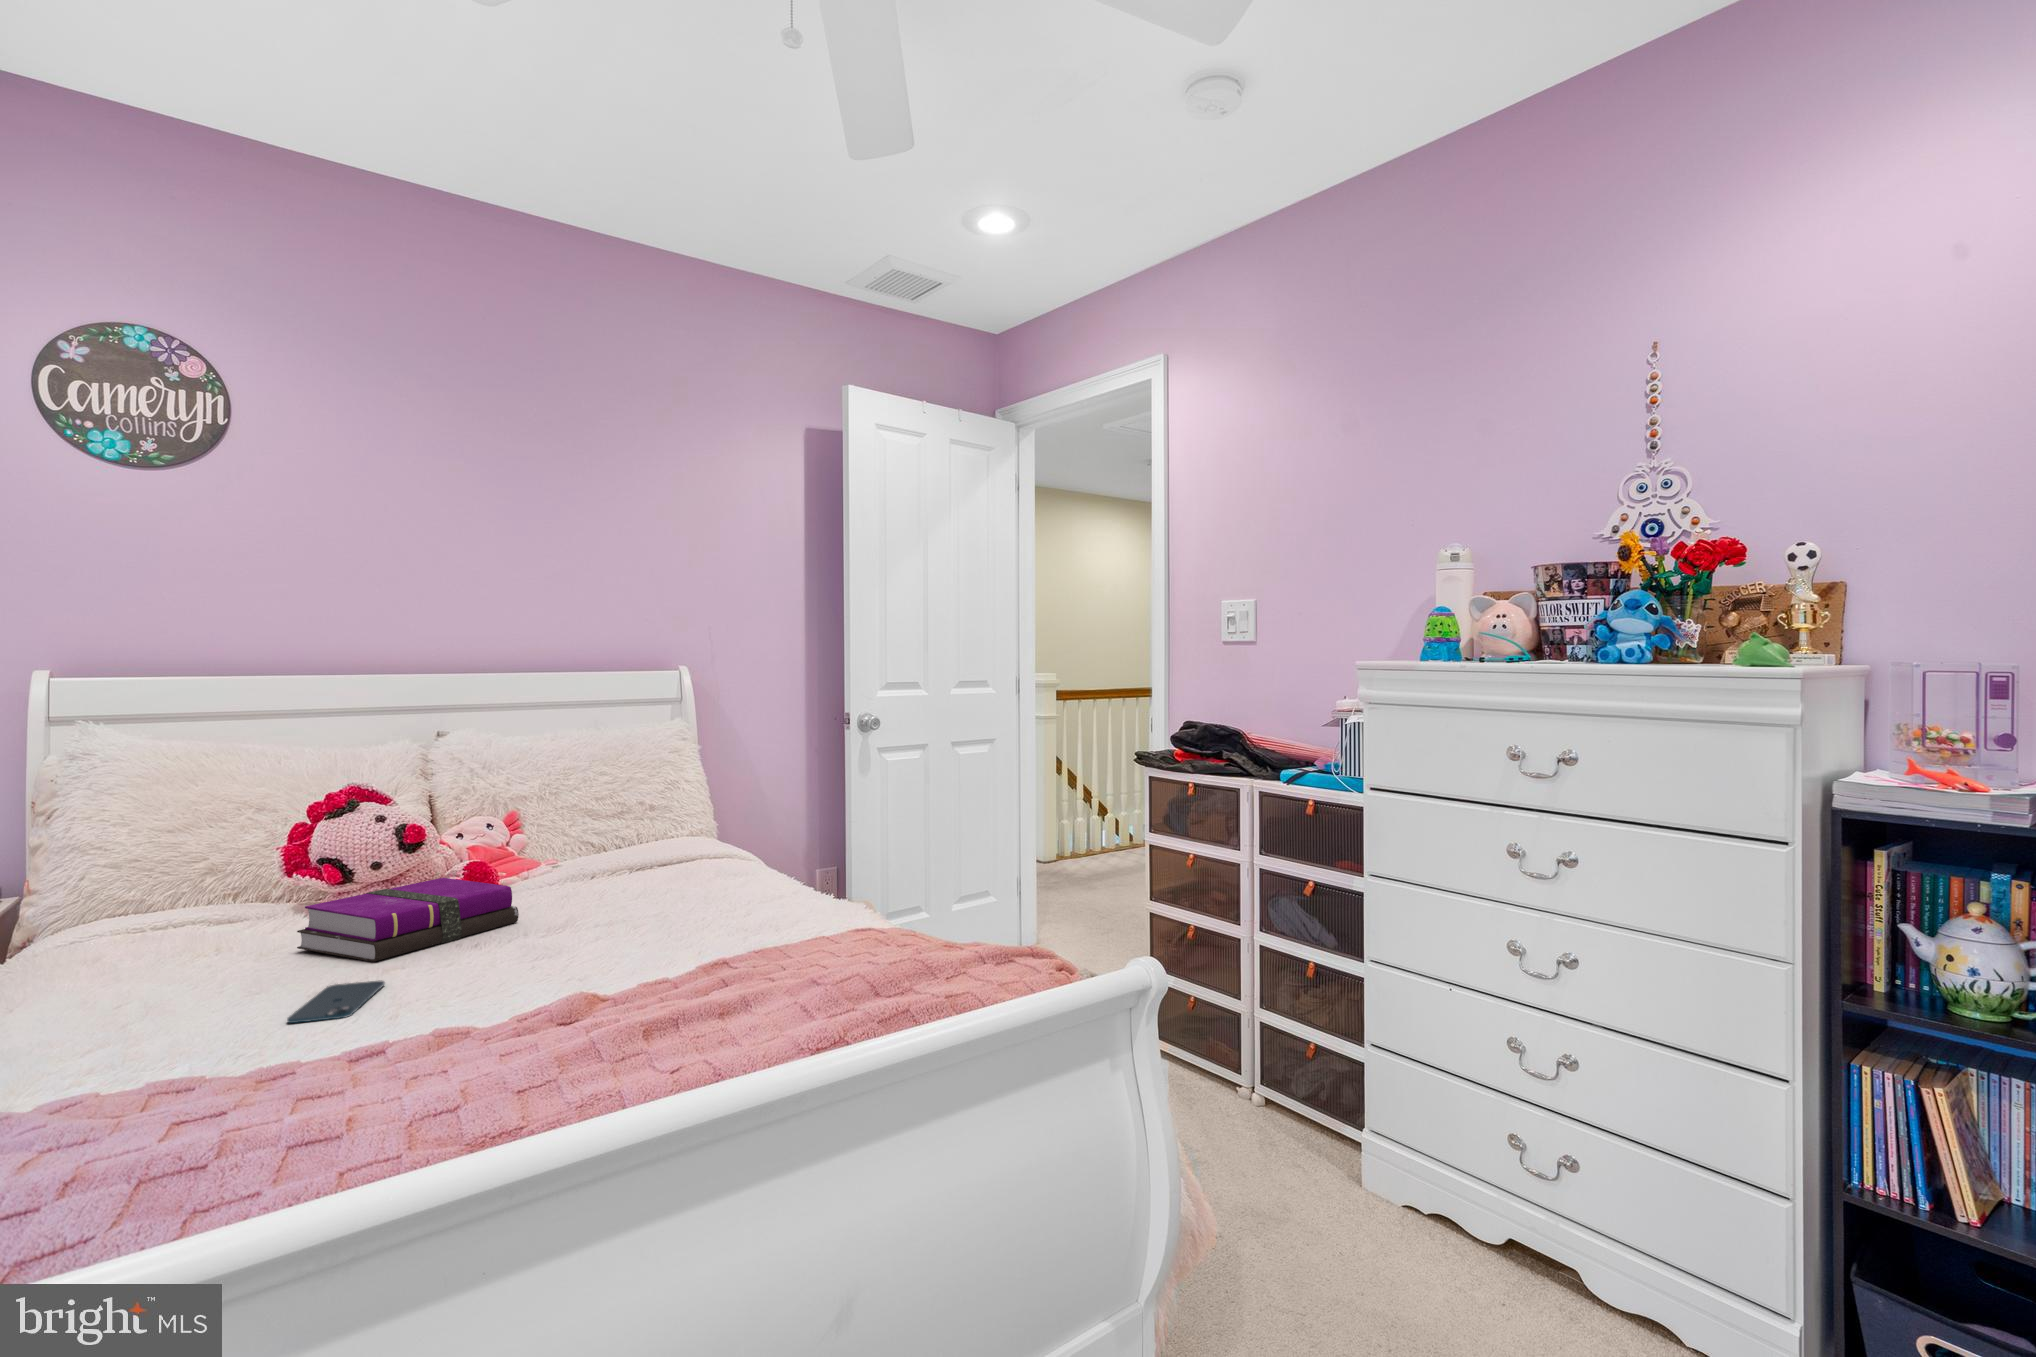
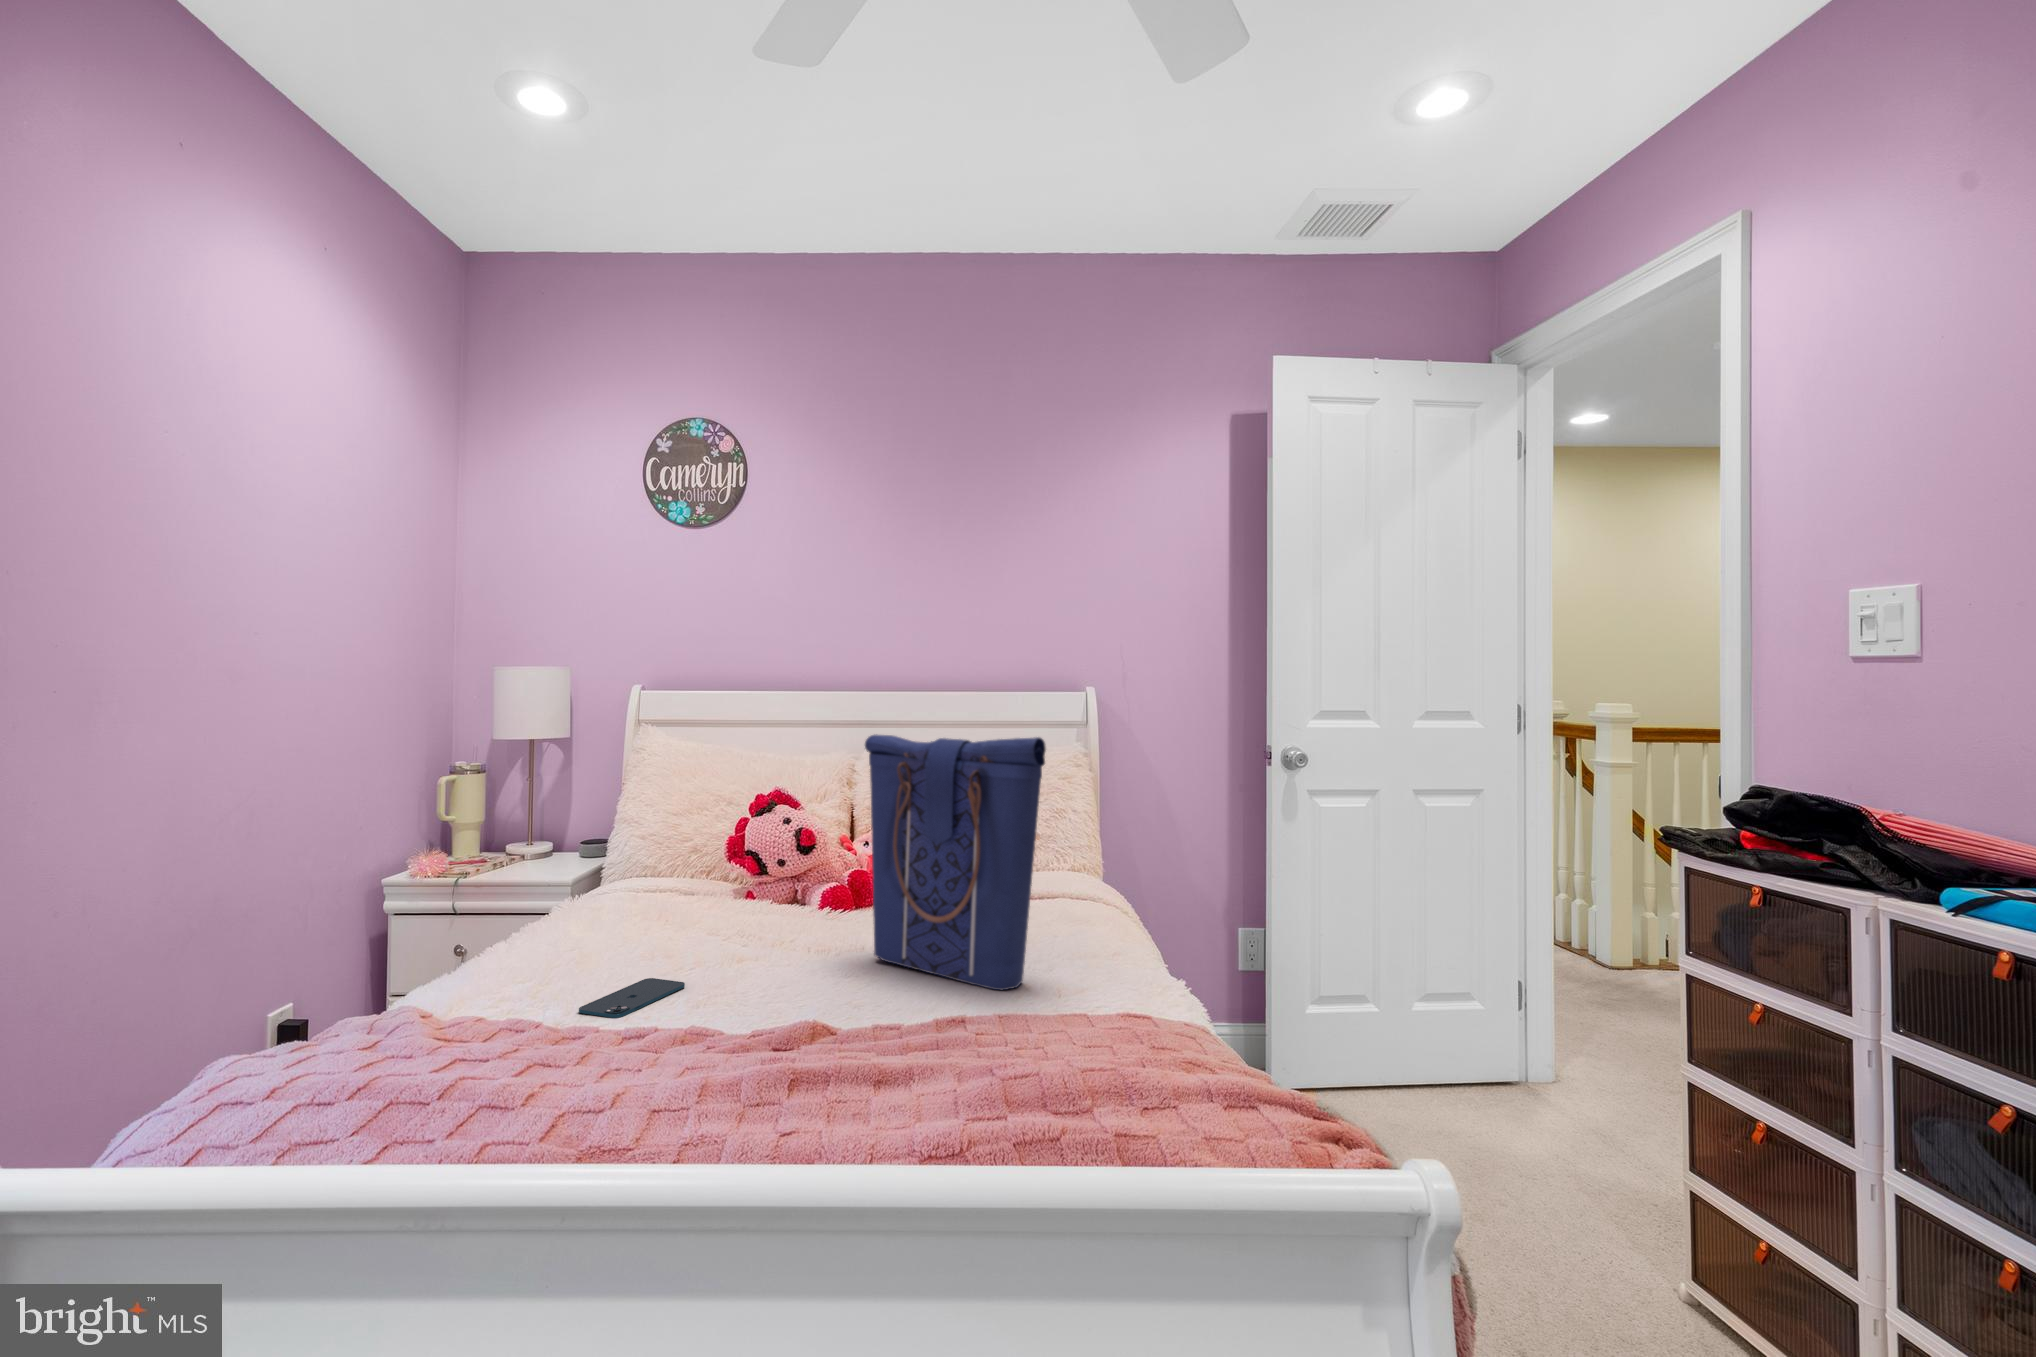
tote bag: none [545,708,751,931] -> present [865,734,1046,990]
notebook: present [297,878,519,962] -> none [686,883,856,959]

